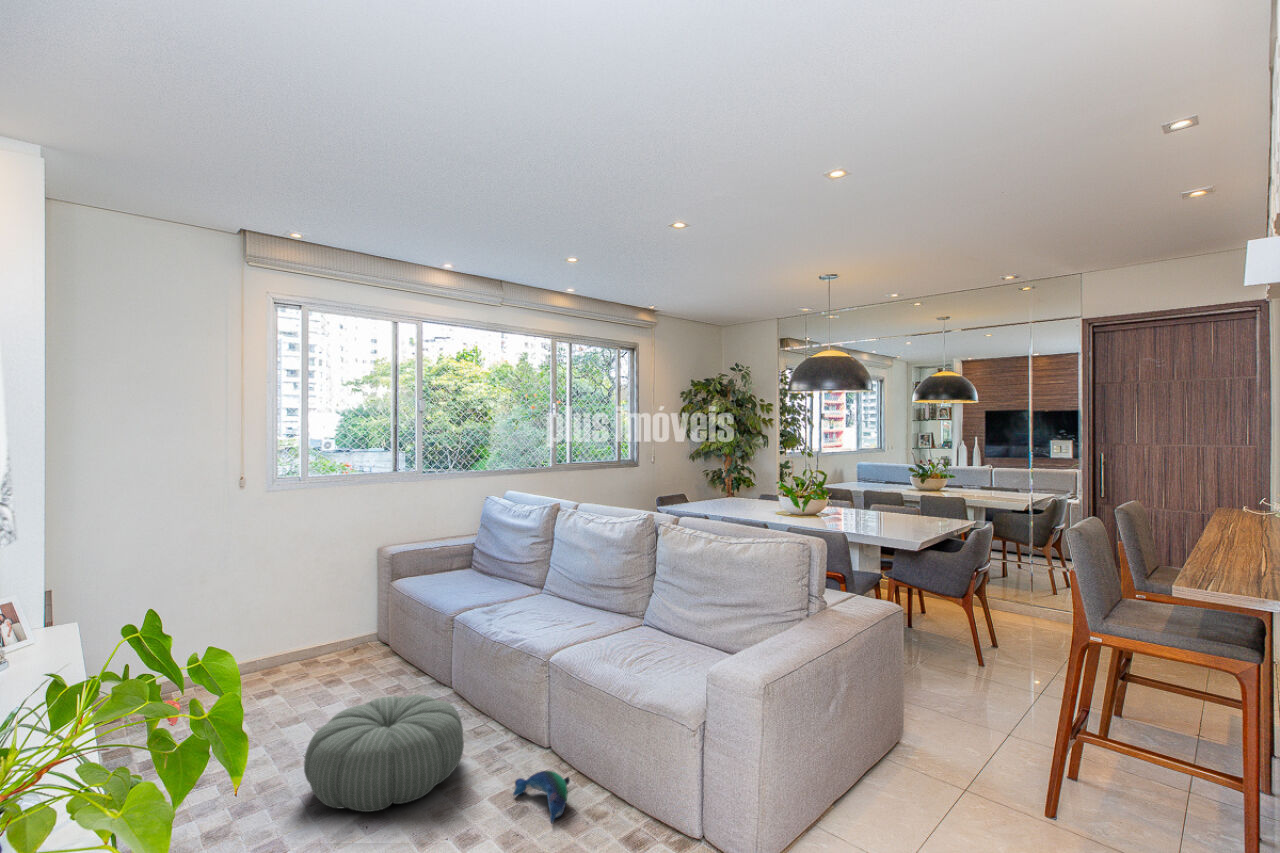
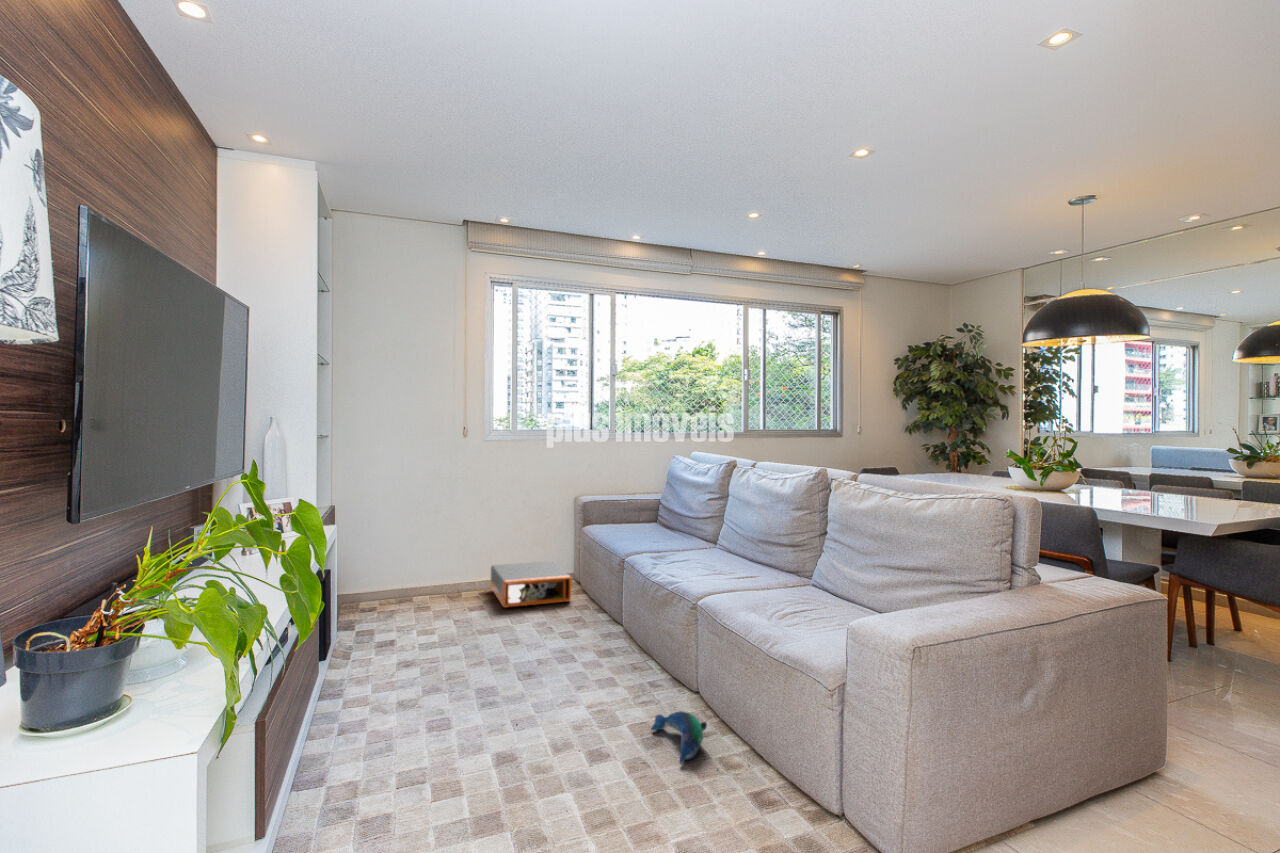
storage box: none [276,625,382,688] -> present [491,561,572,607]
pouf: present [304,694,464,812] -> none [476,618,616,716]

